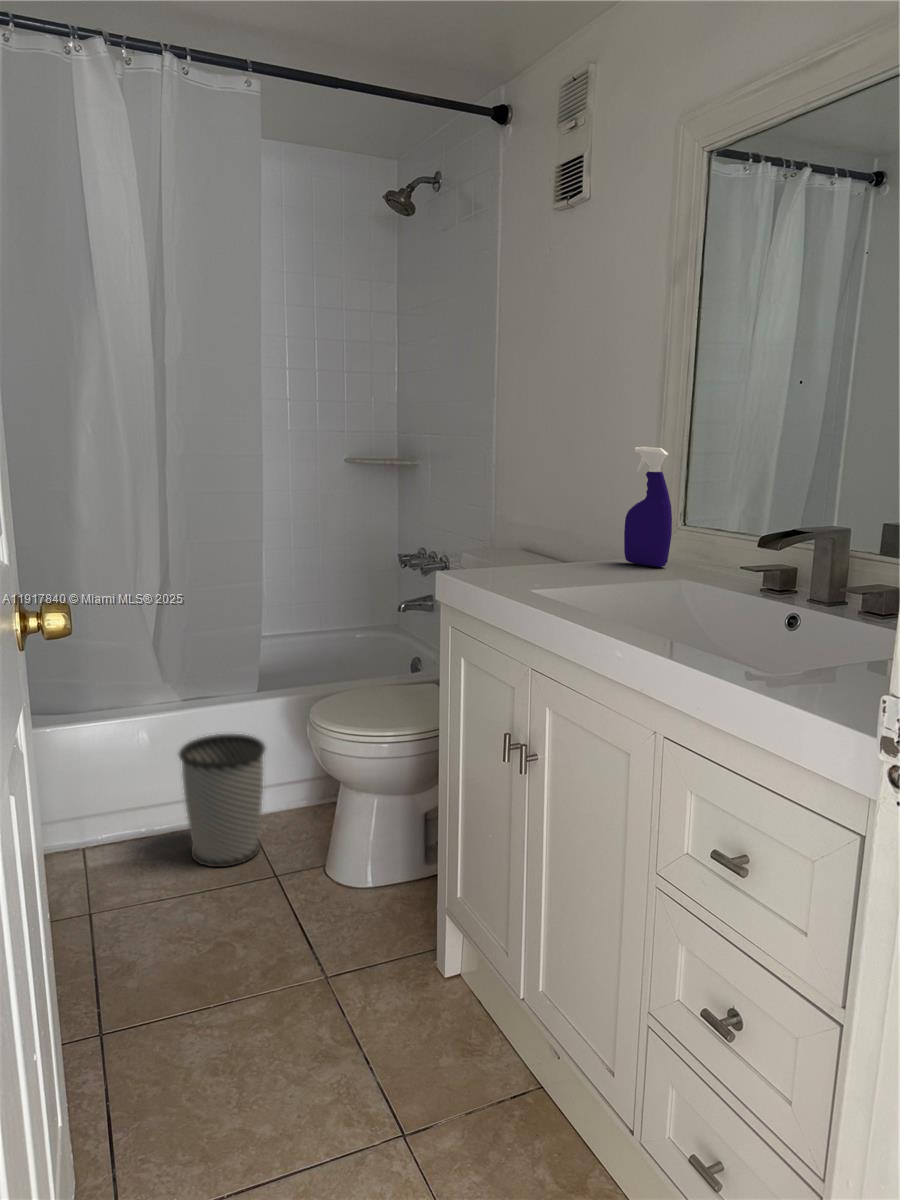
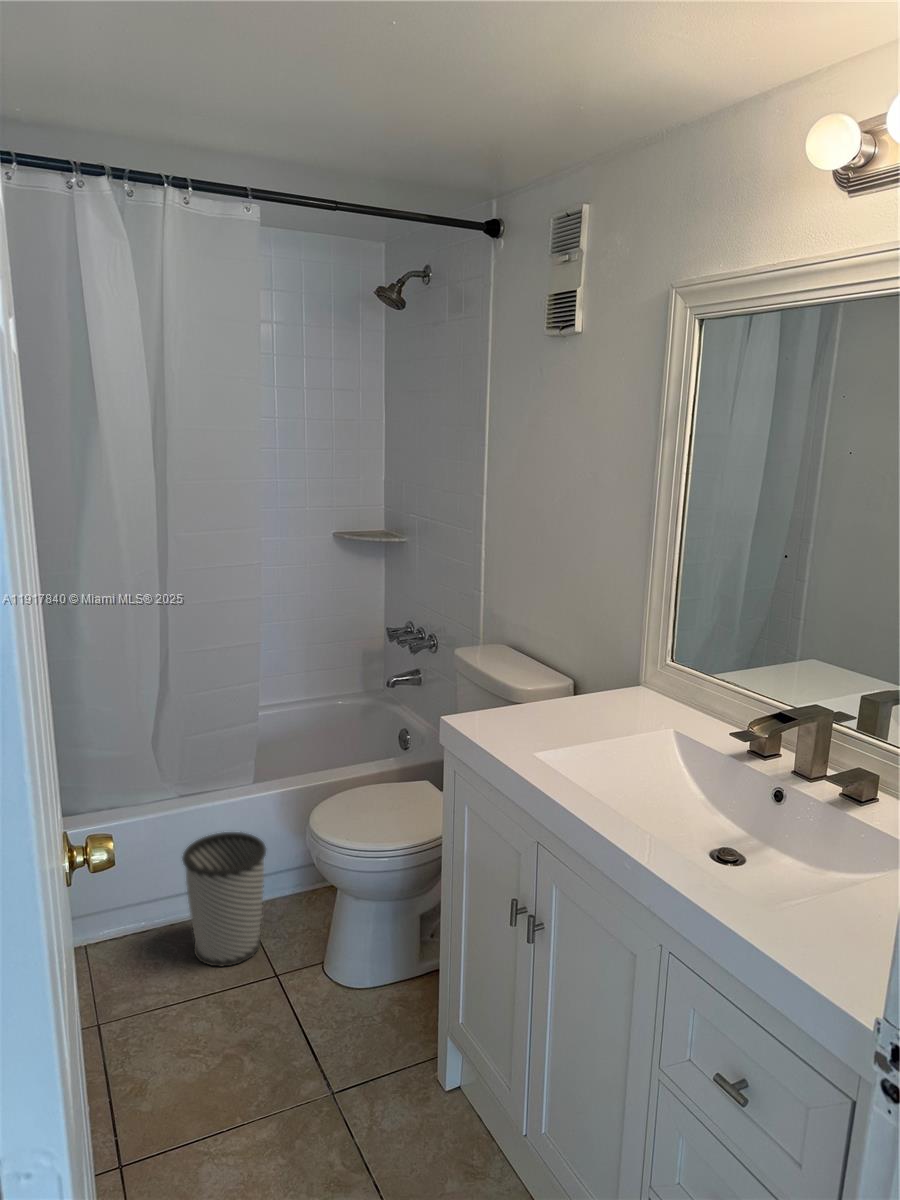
spray bottle: present [624,447,672,567] -> none [616,597,662,711]

